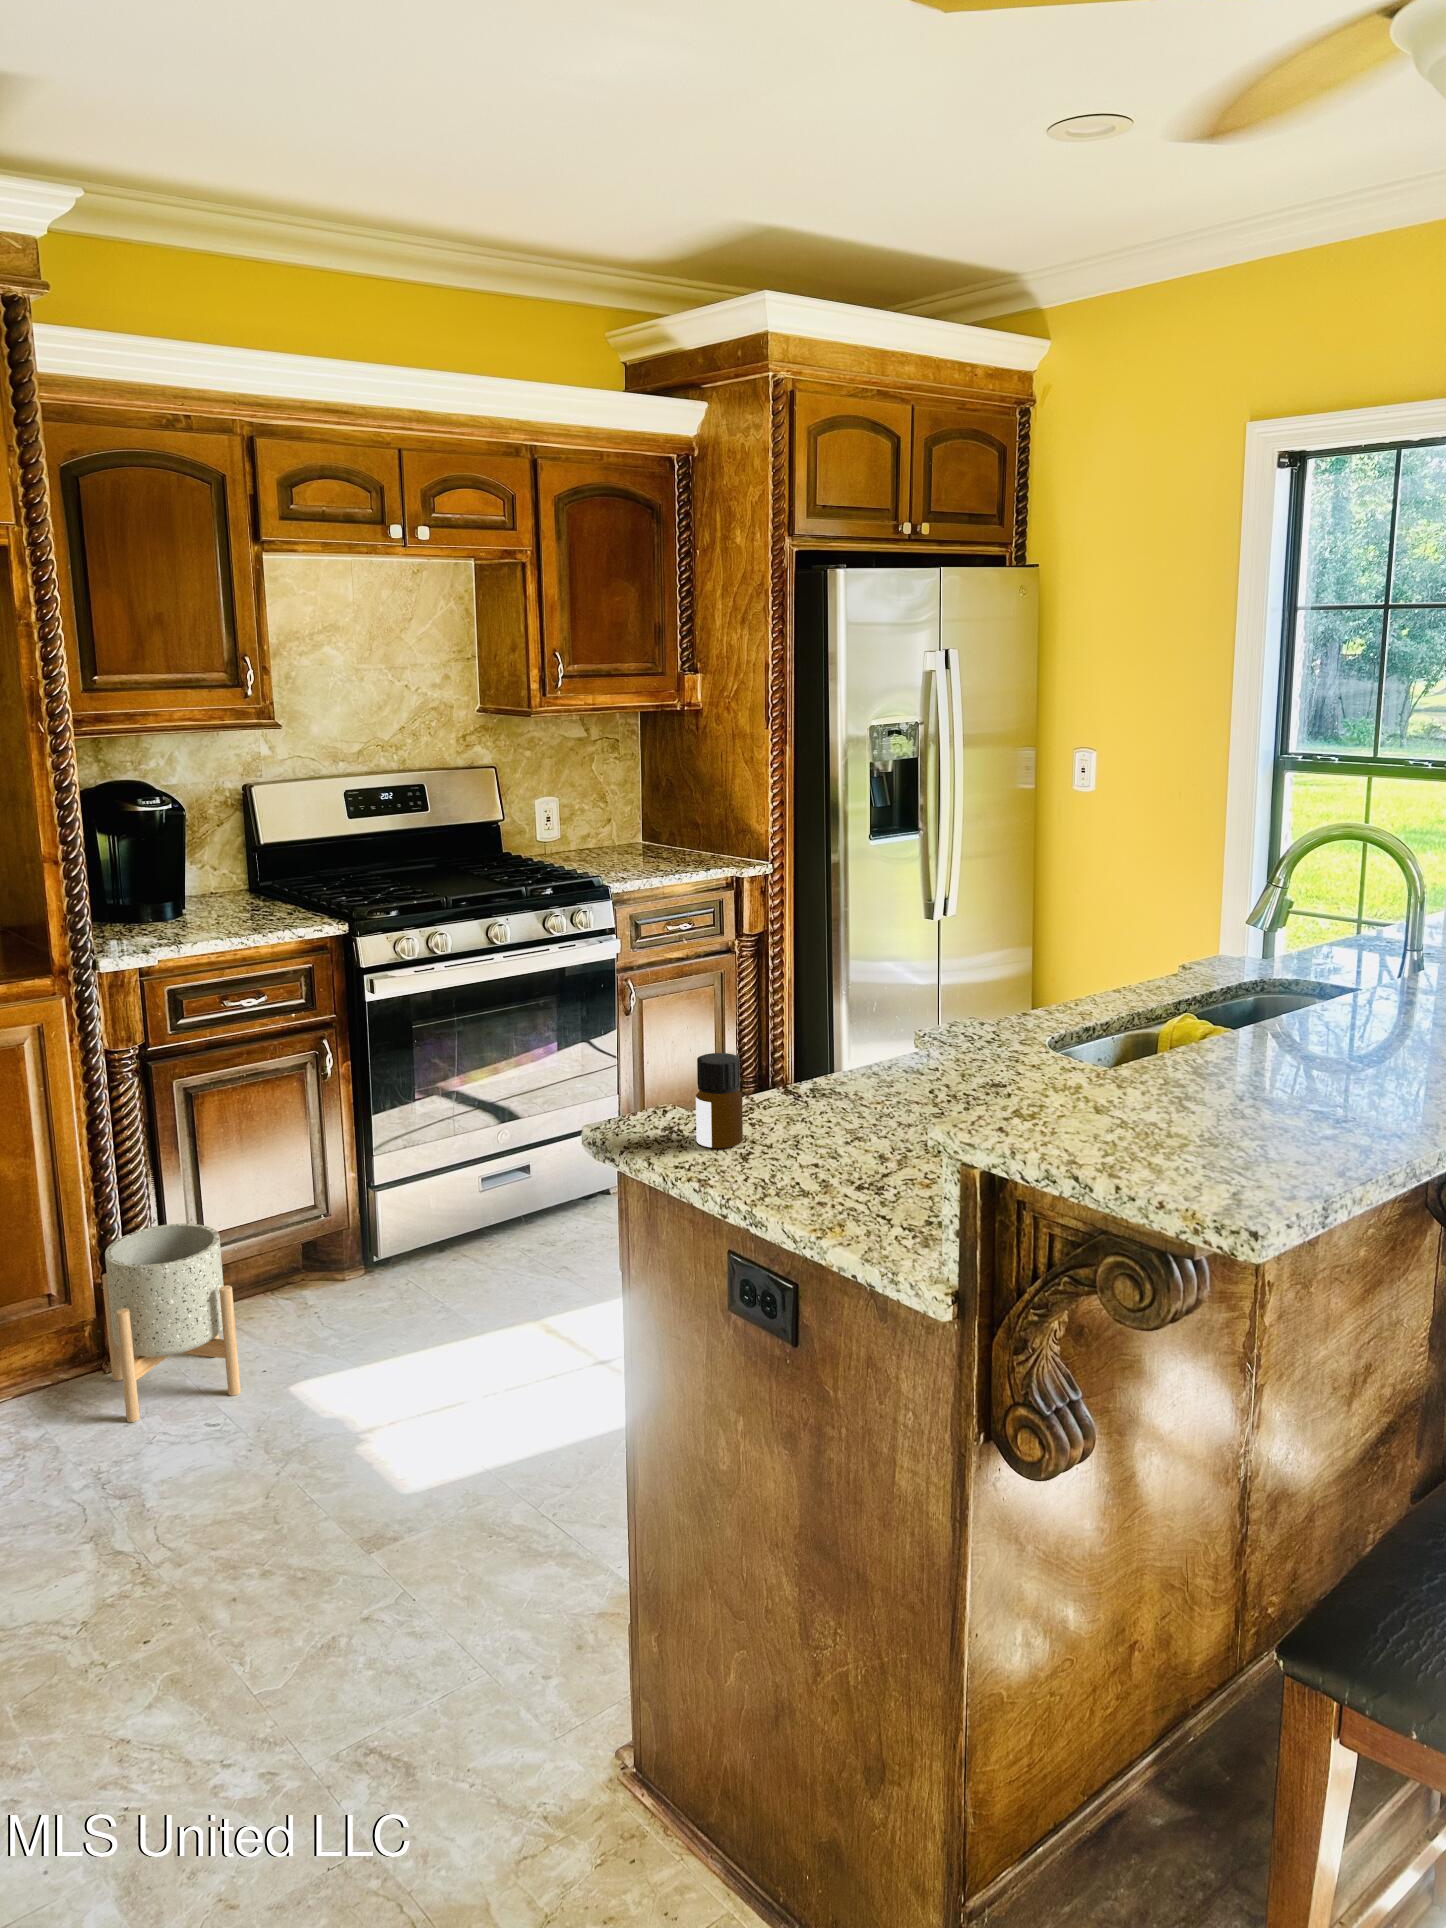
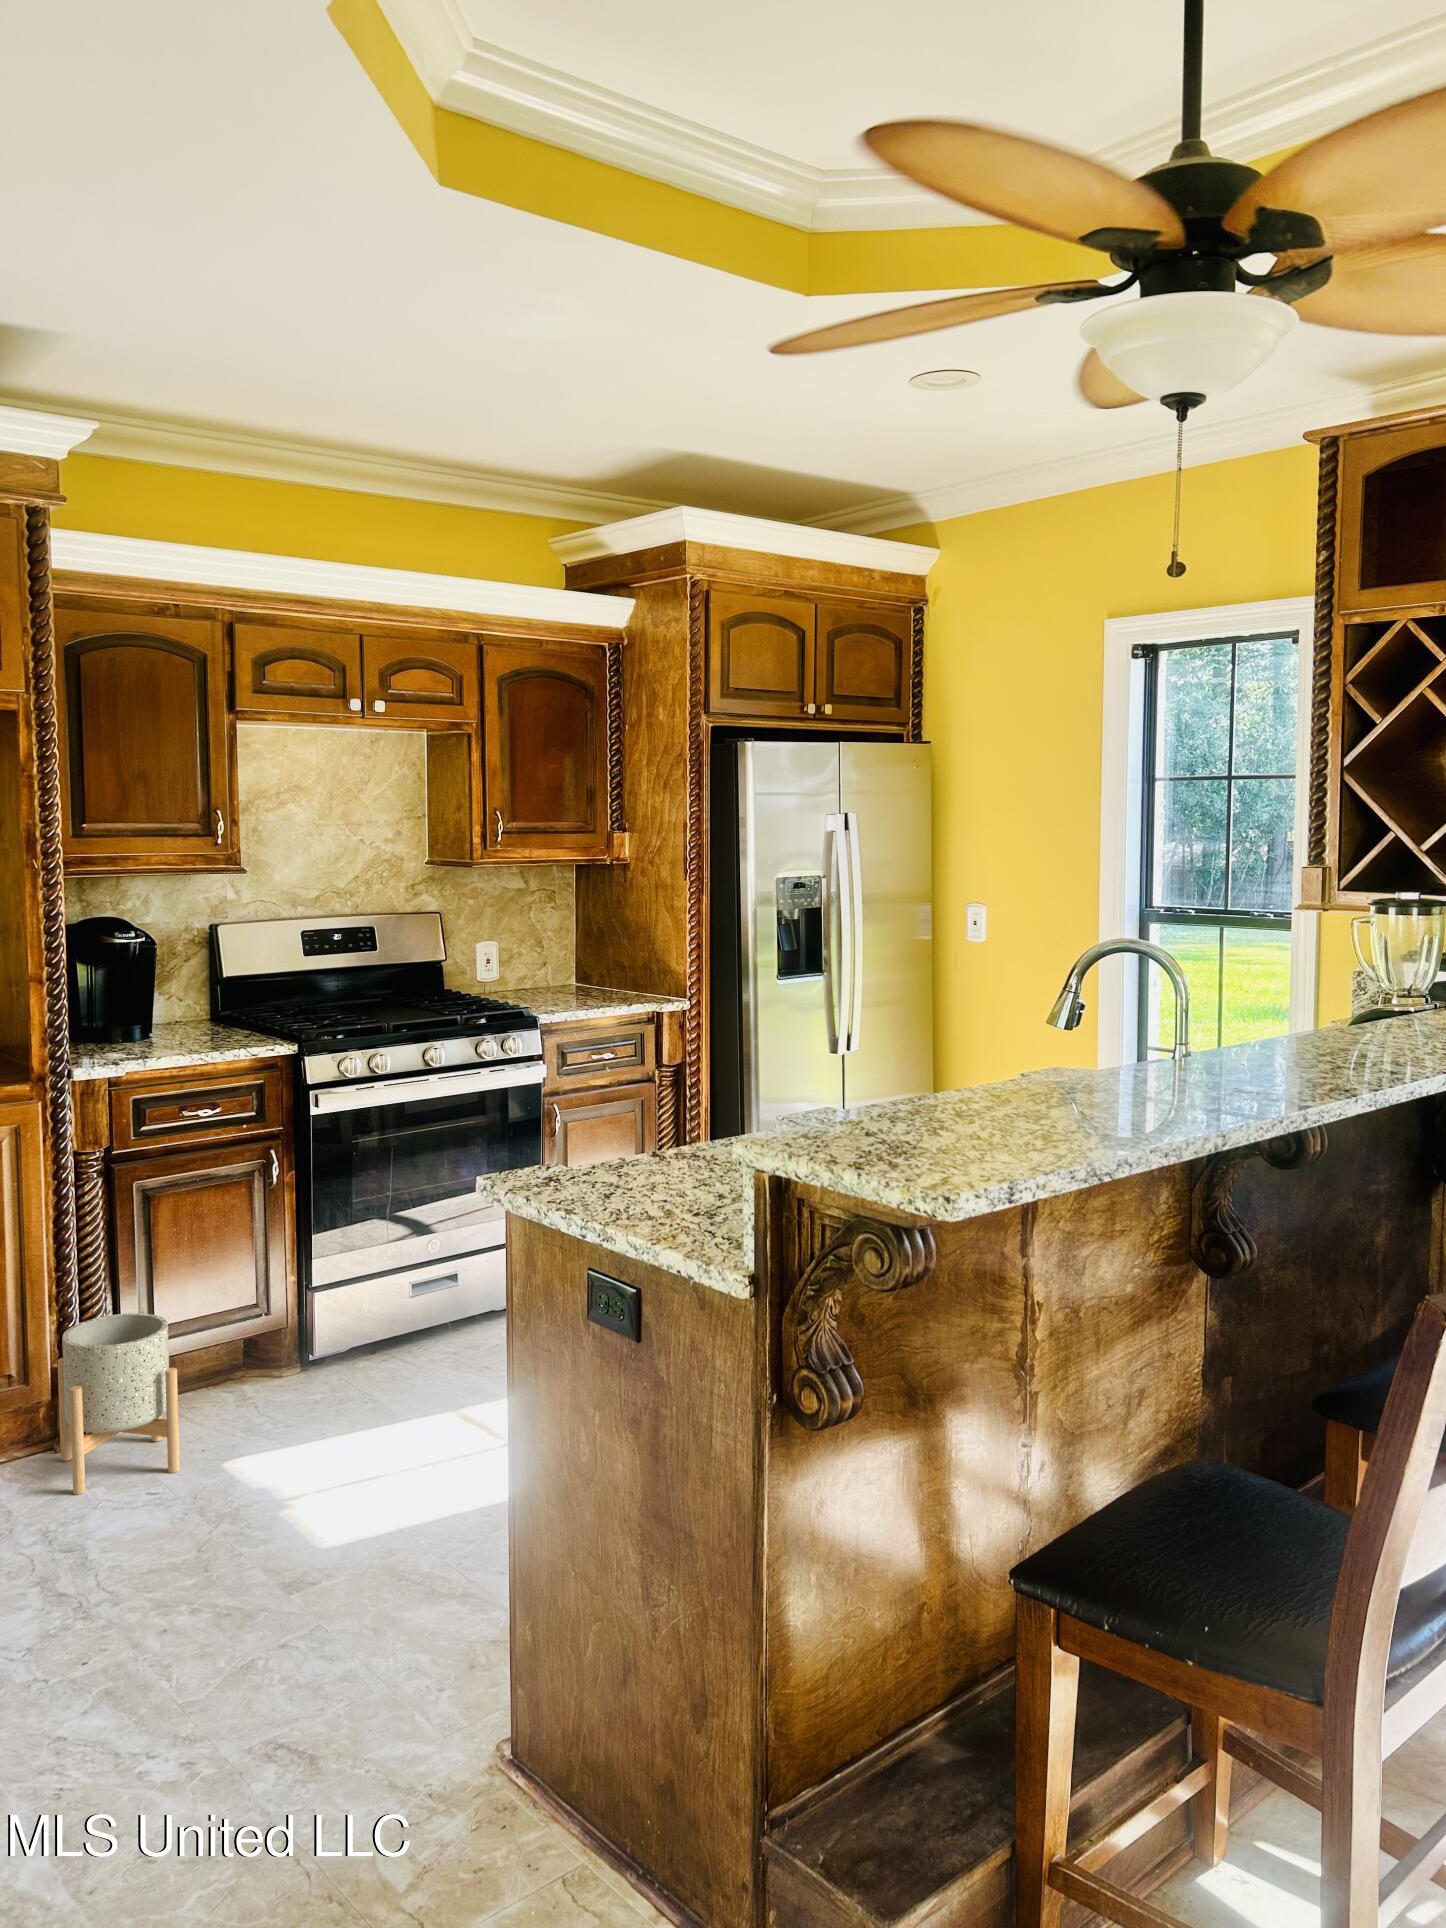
bottle: present [696,1053,743,1148] -> none [570,1112,608,1188]

